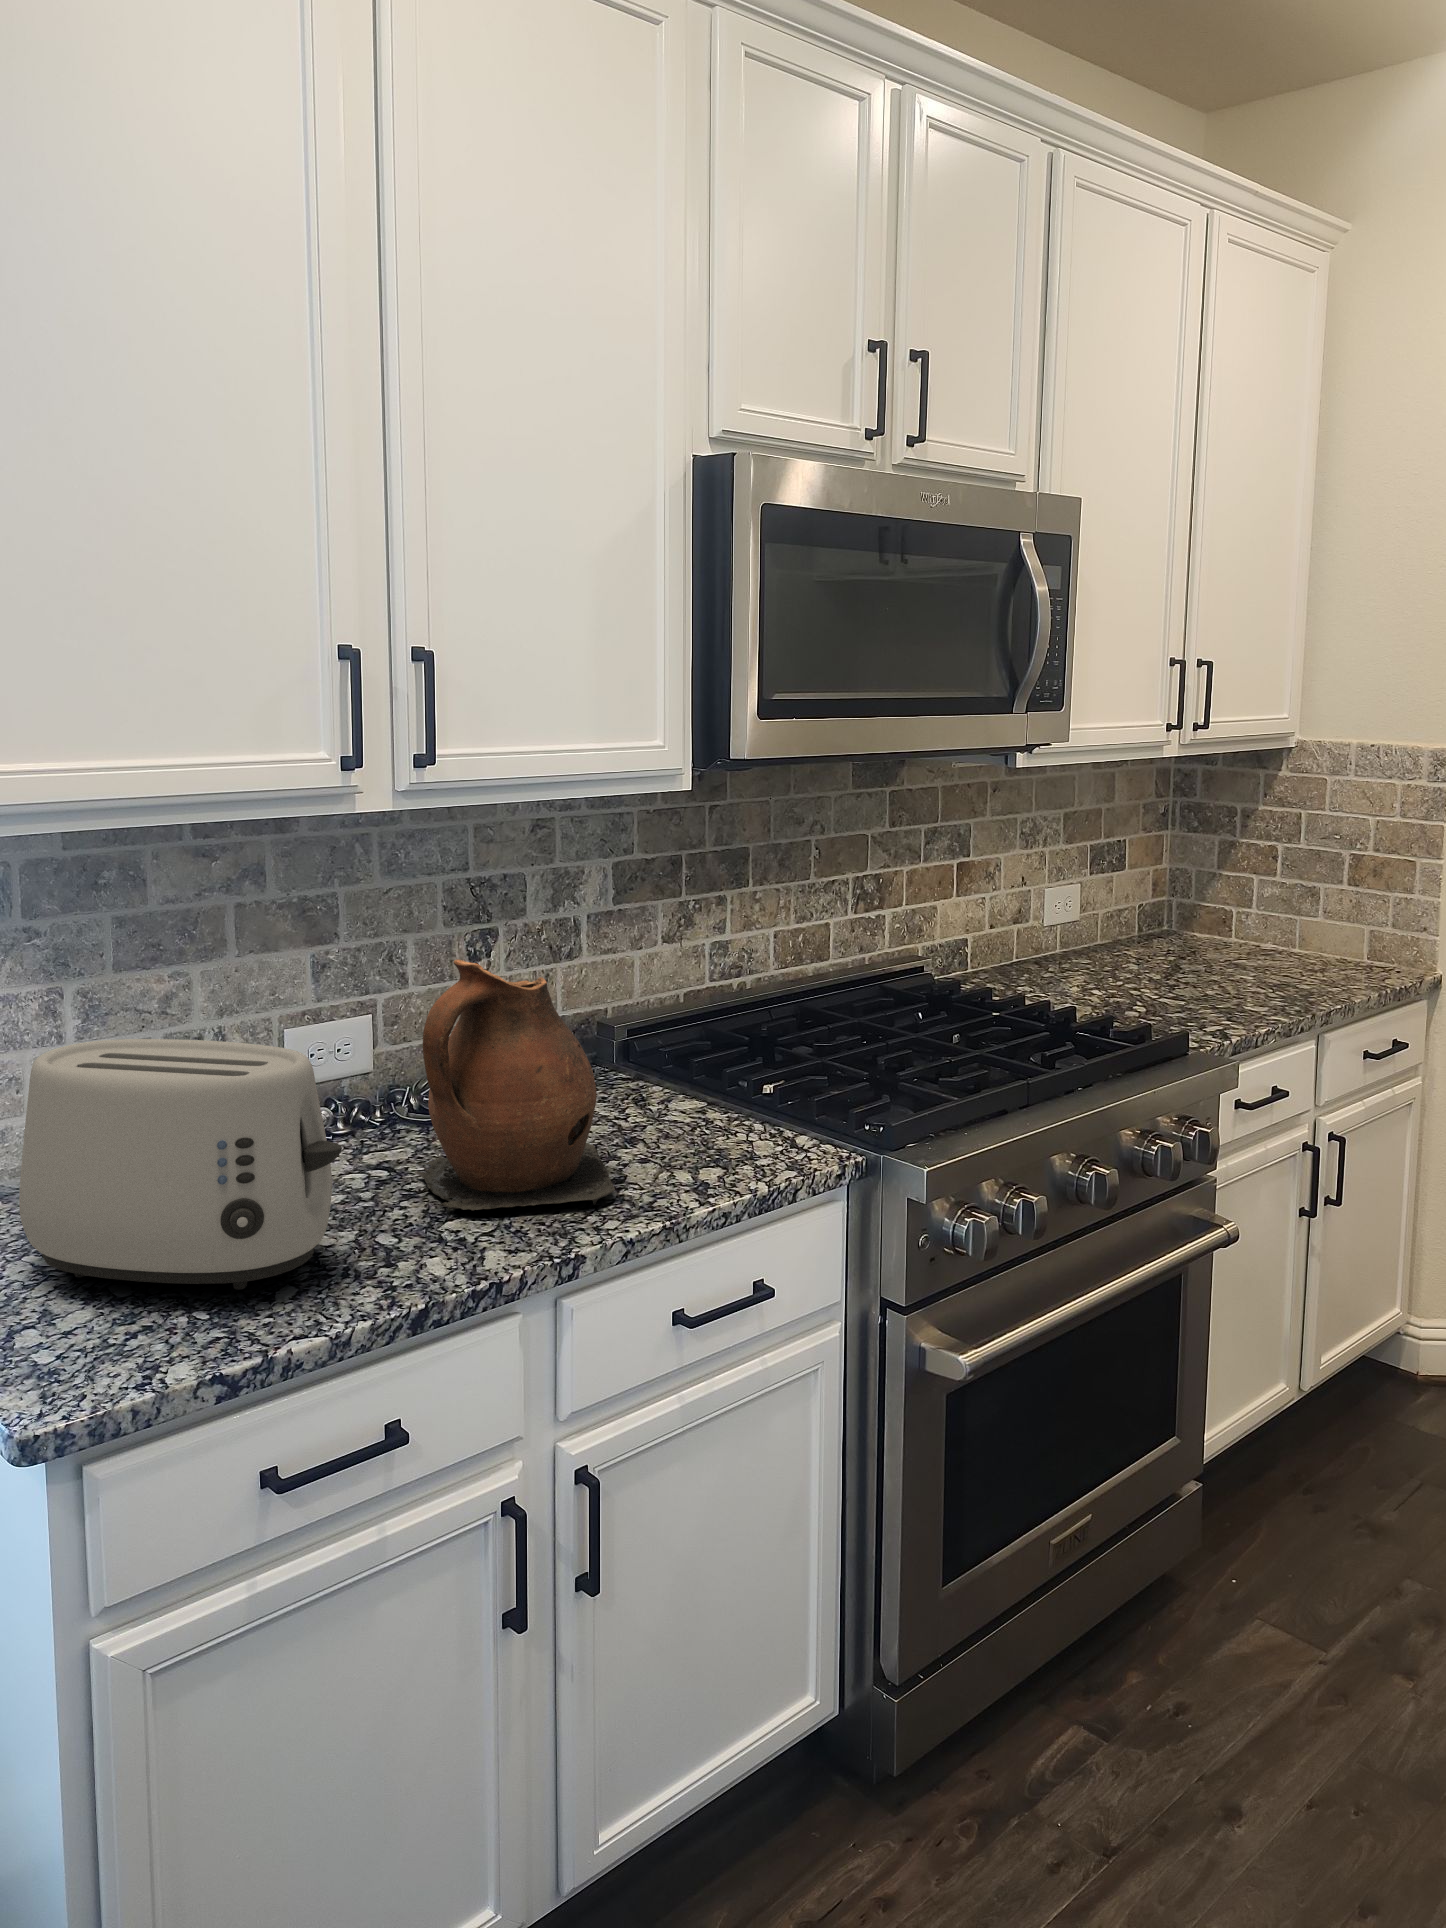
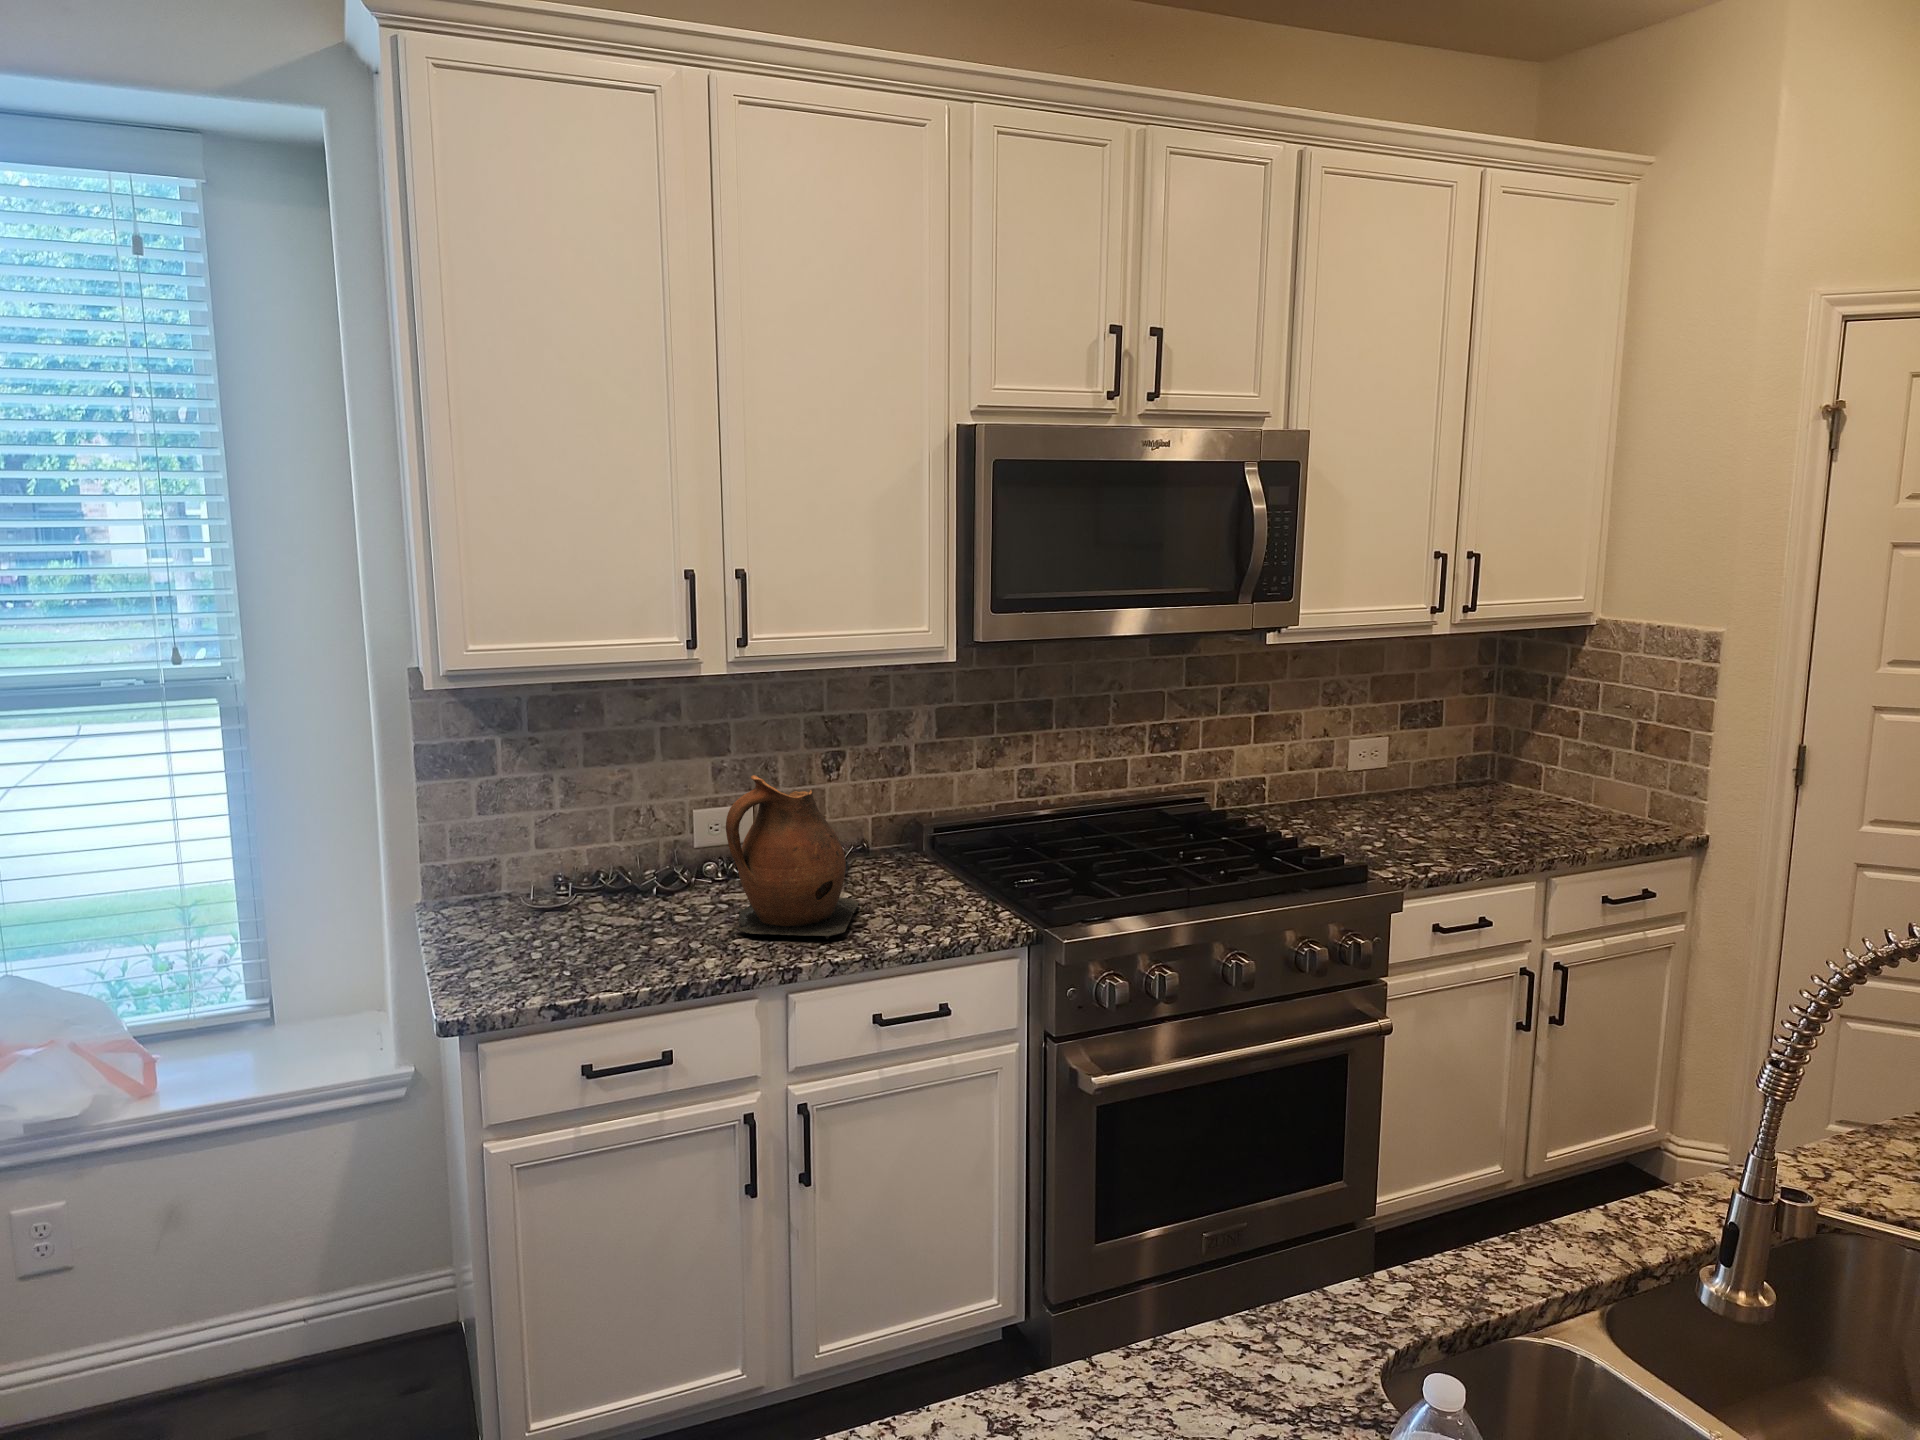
toaster: present [19,1039,342,1290] -> none [491,811,653,962]

